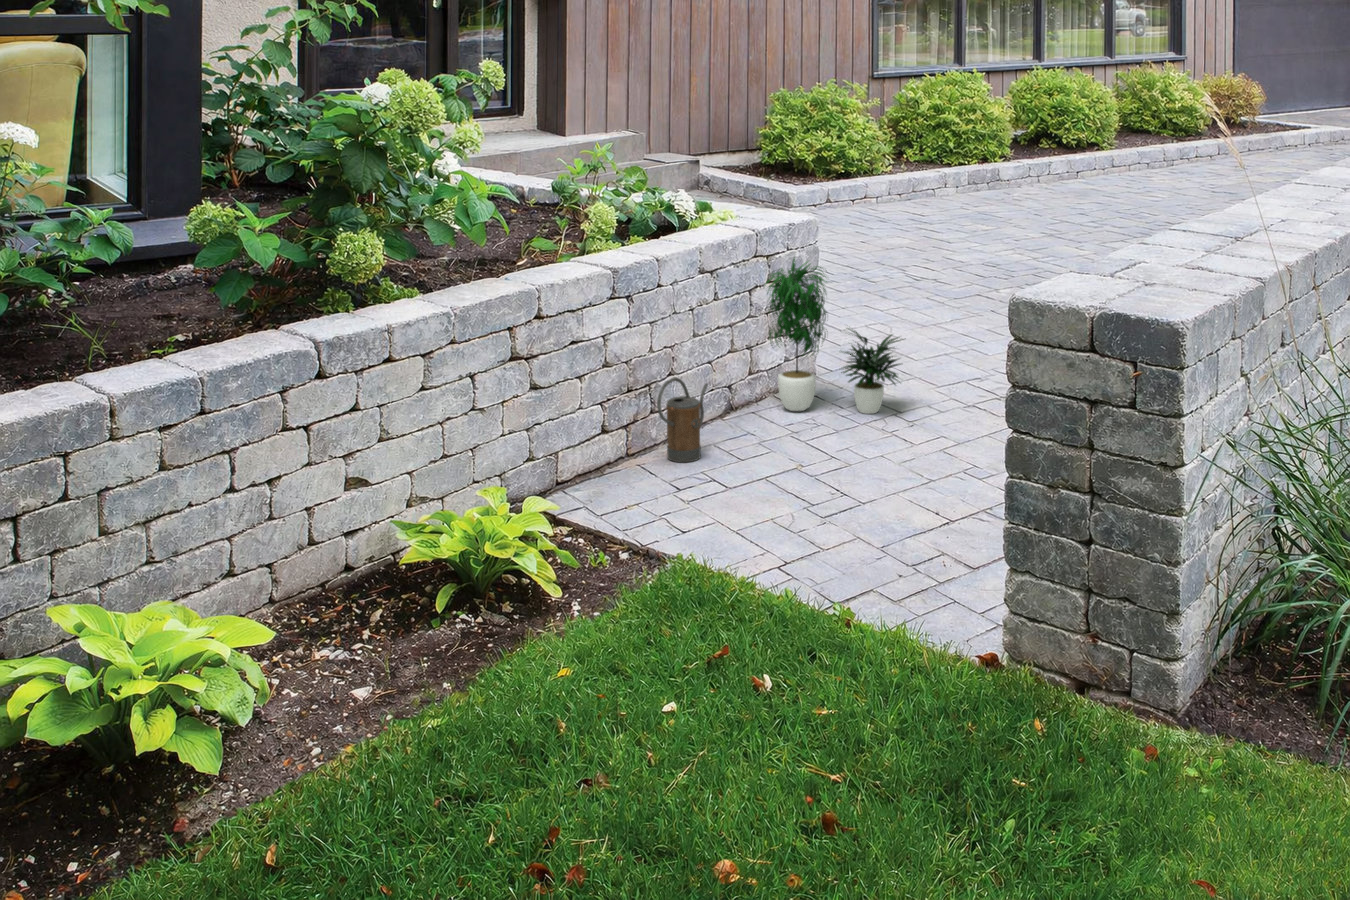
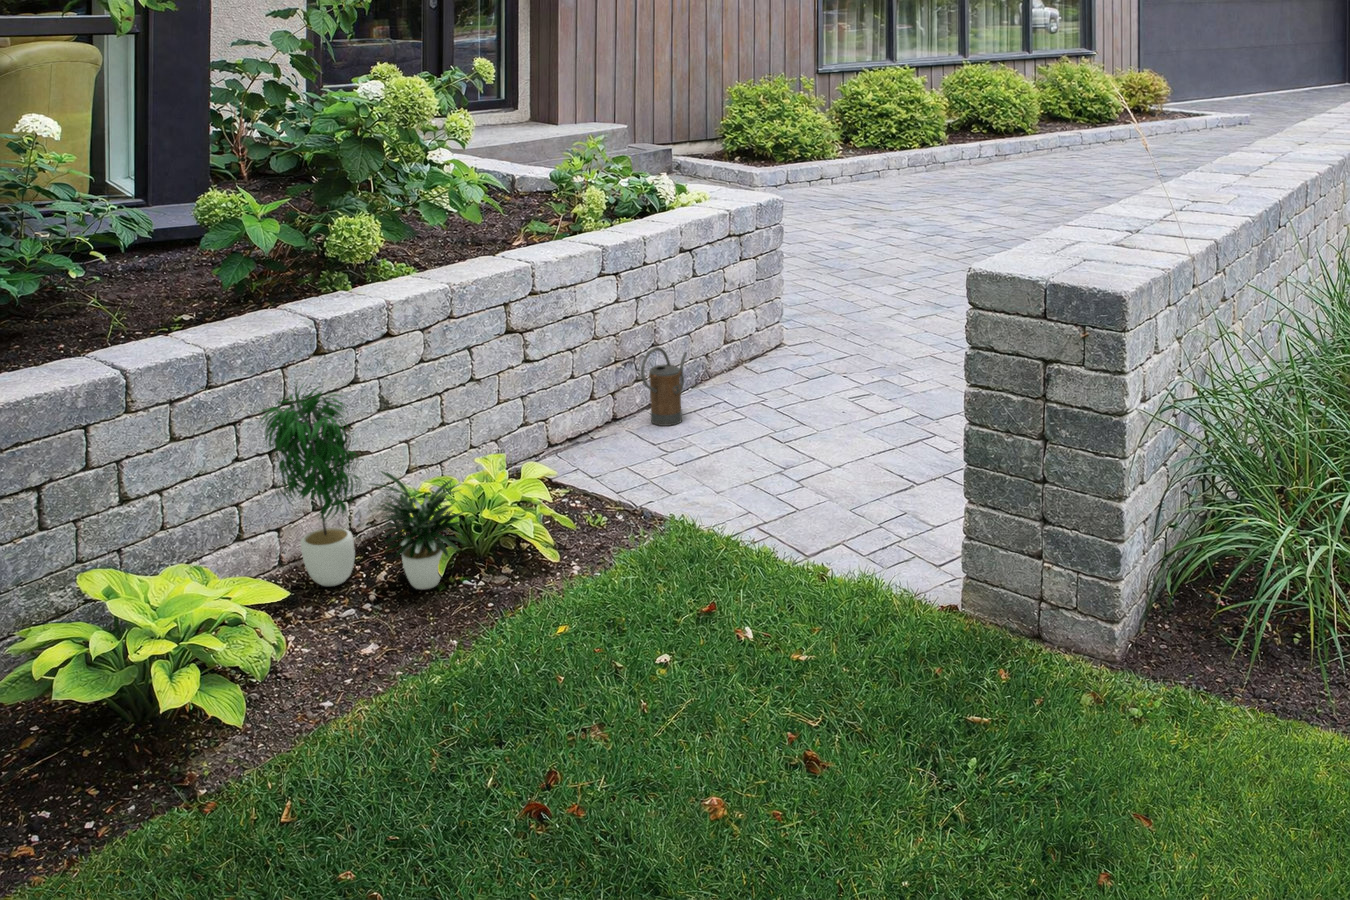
potted plant: present [765,259,901,414] -> present [261,385,465,589]

